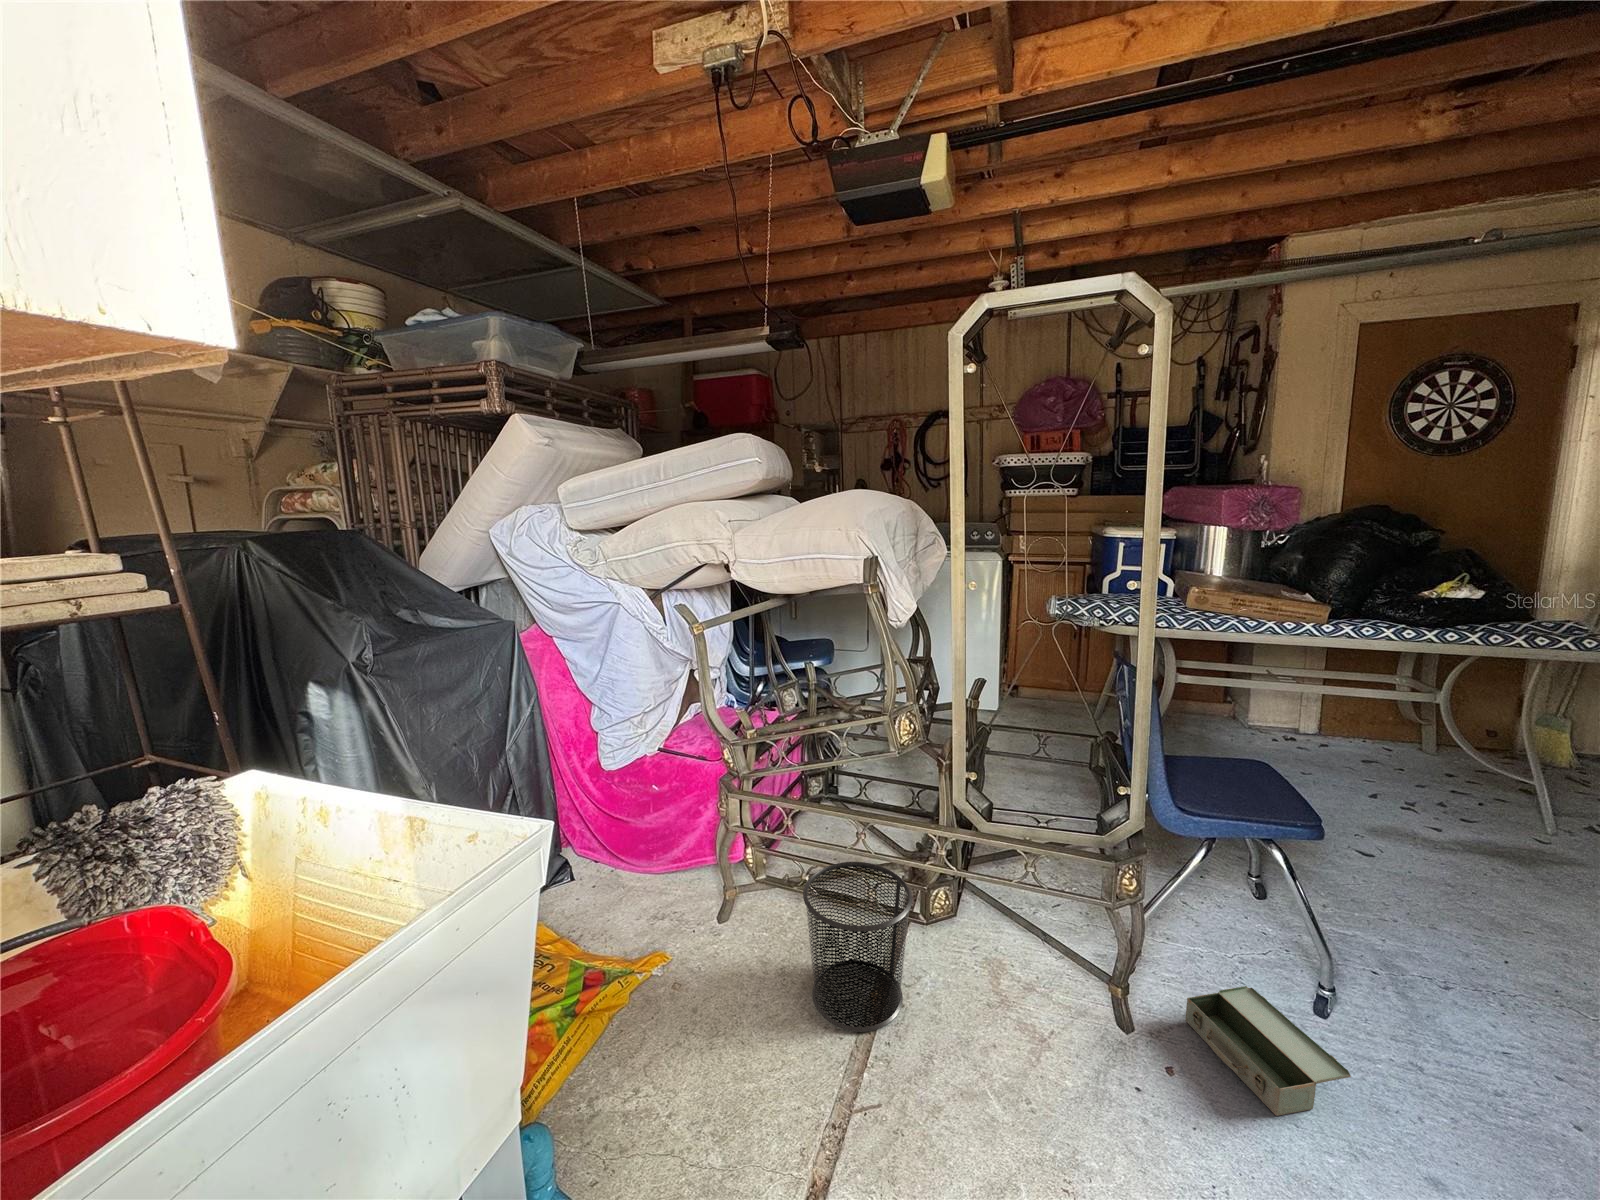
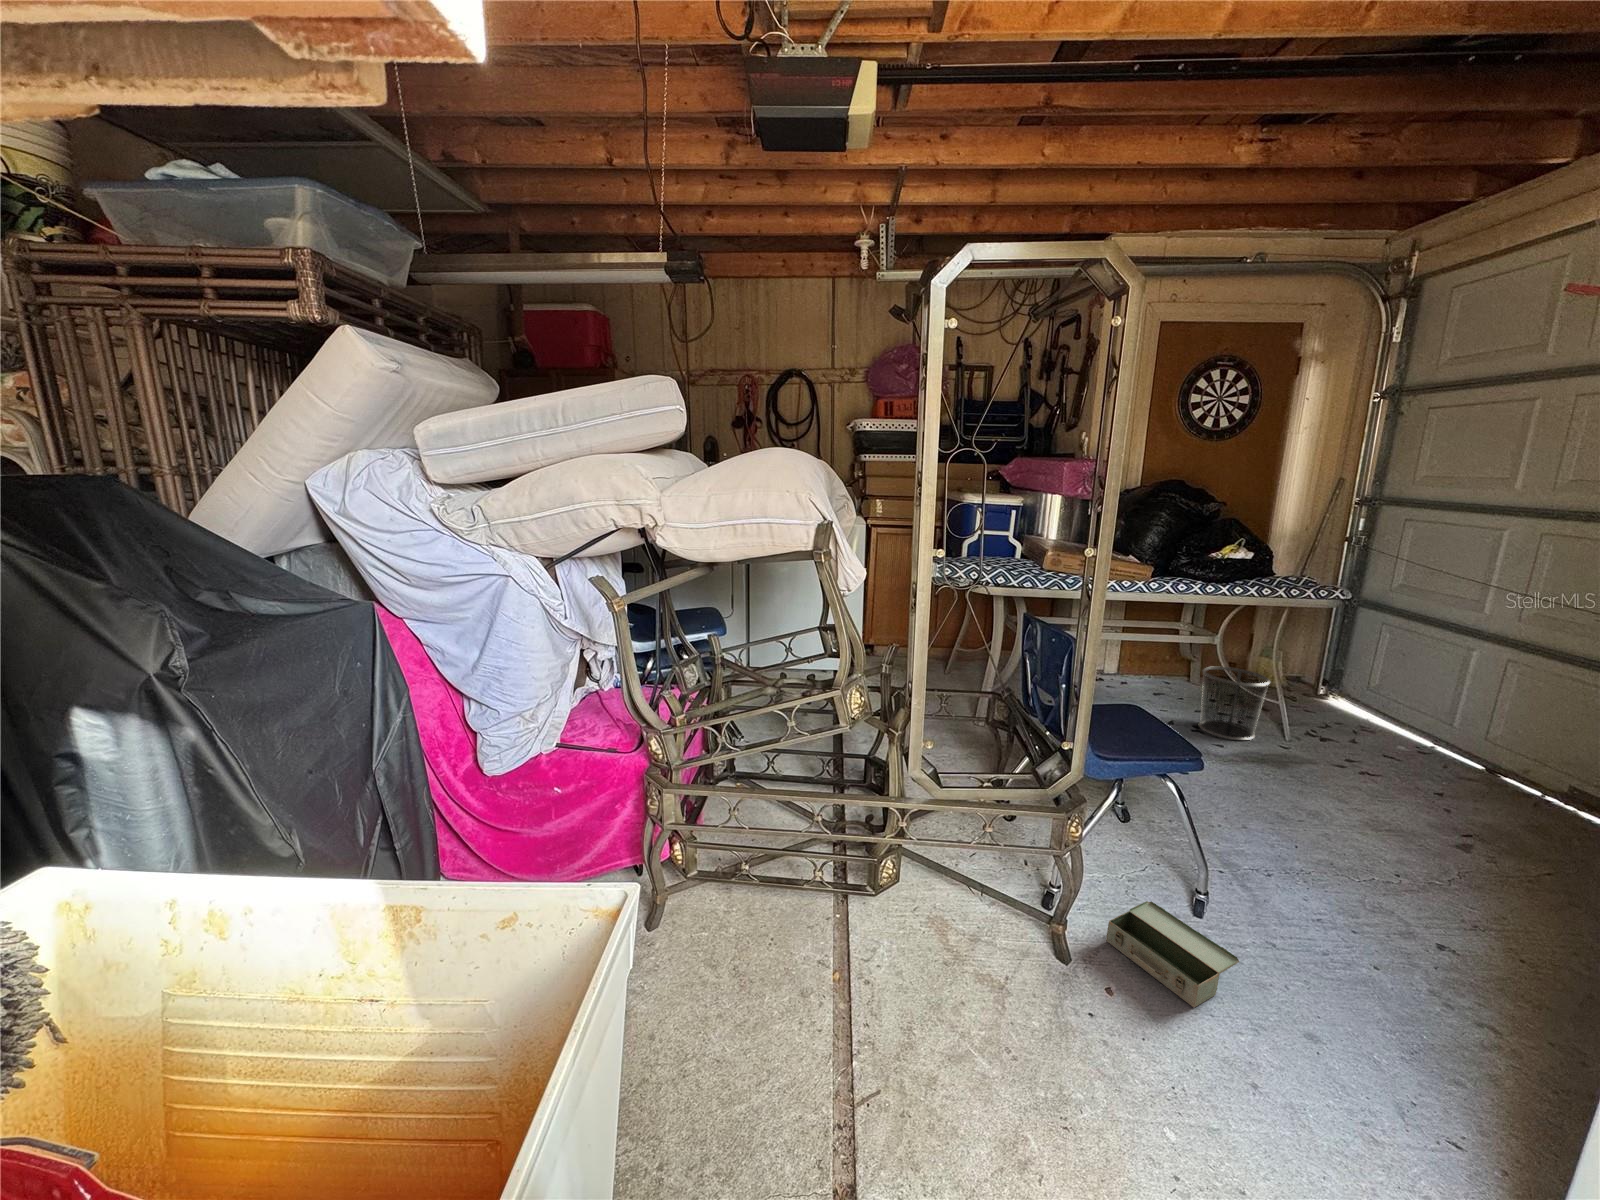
trash can: present [803,862,912,1032] -> present [1199,667,1270,740]

